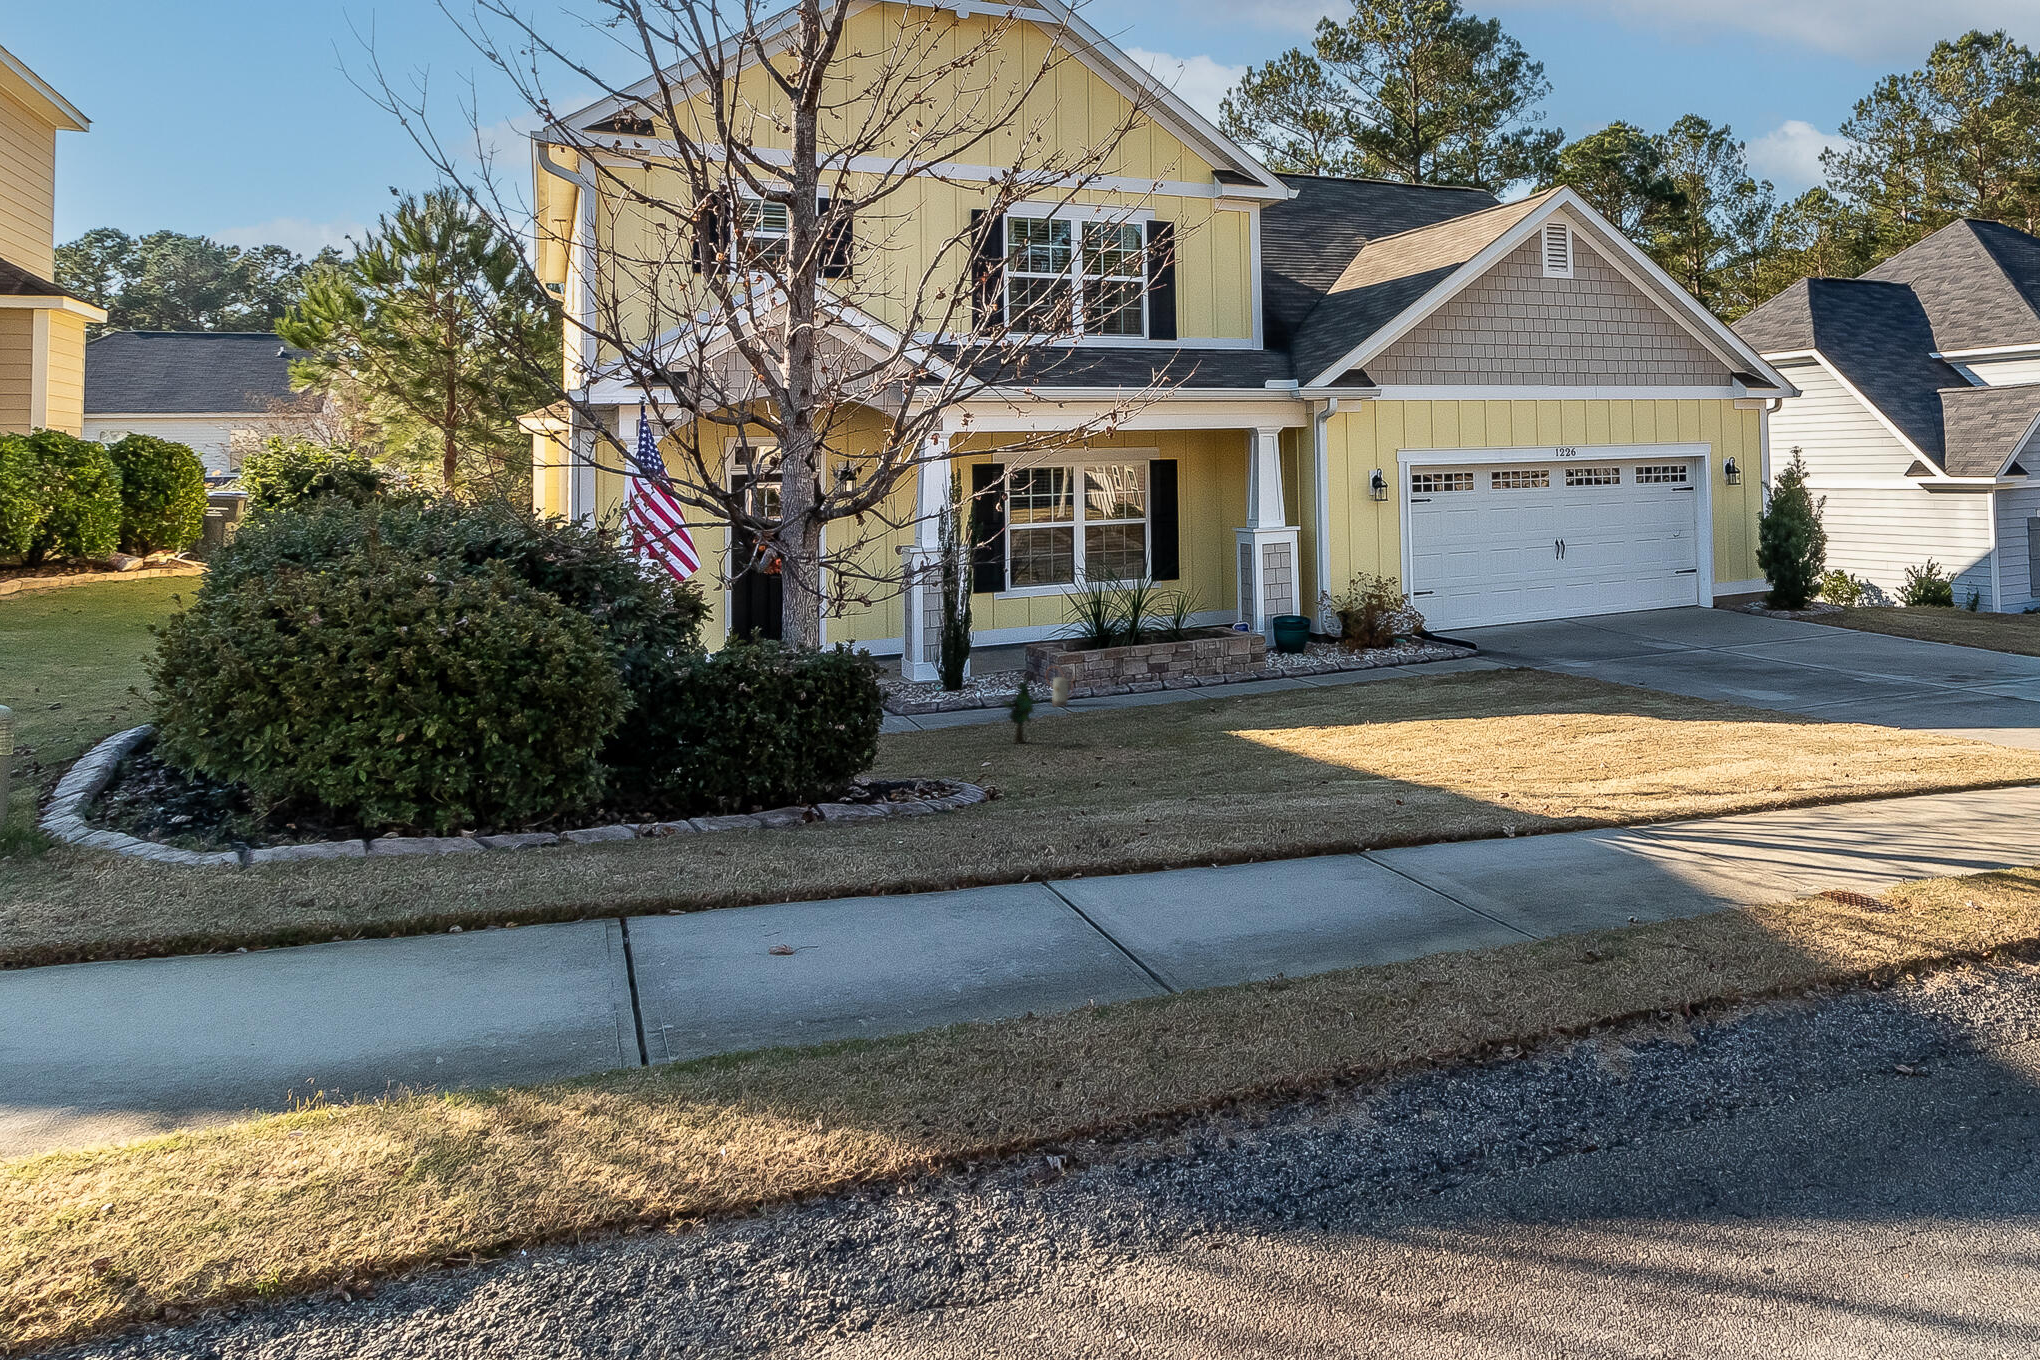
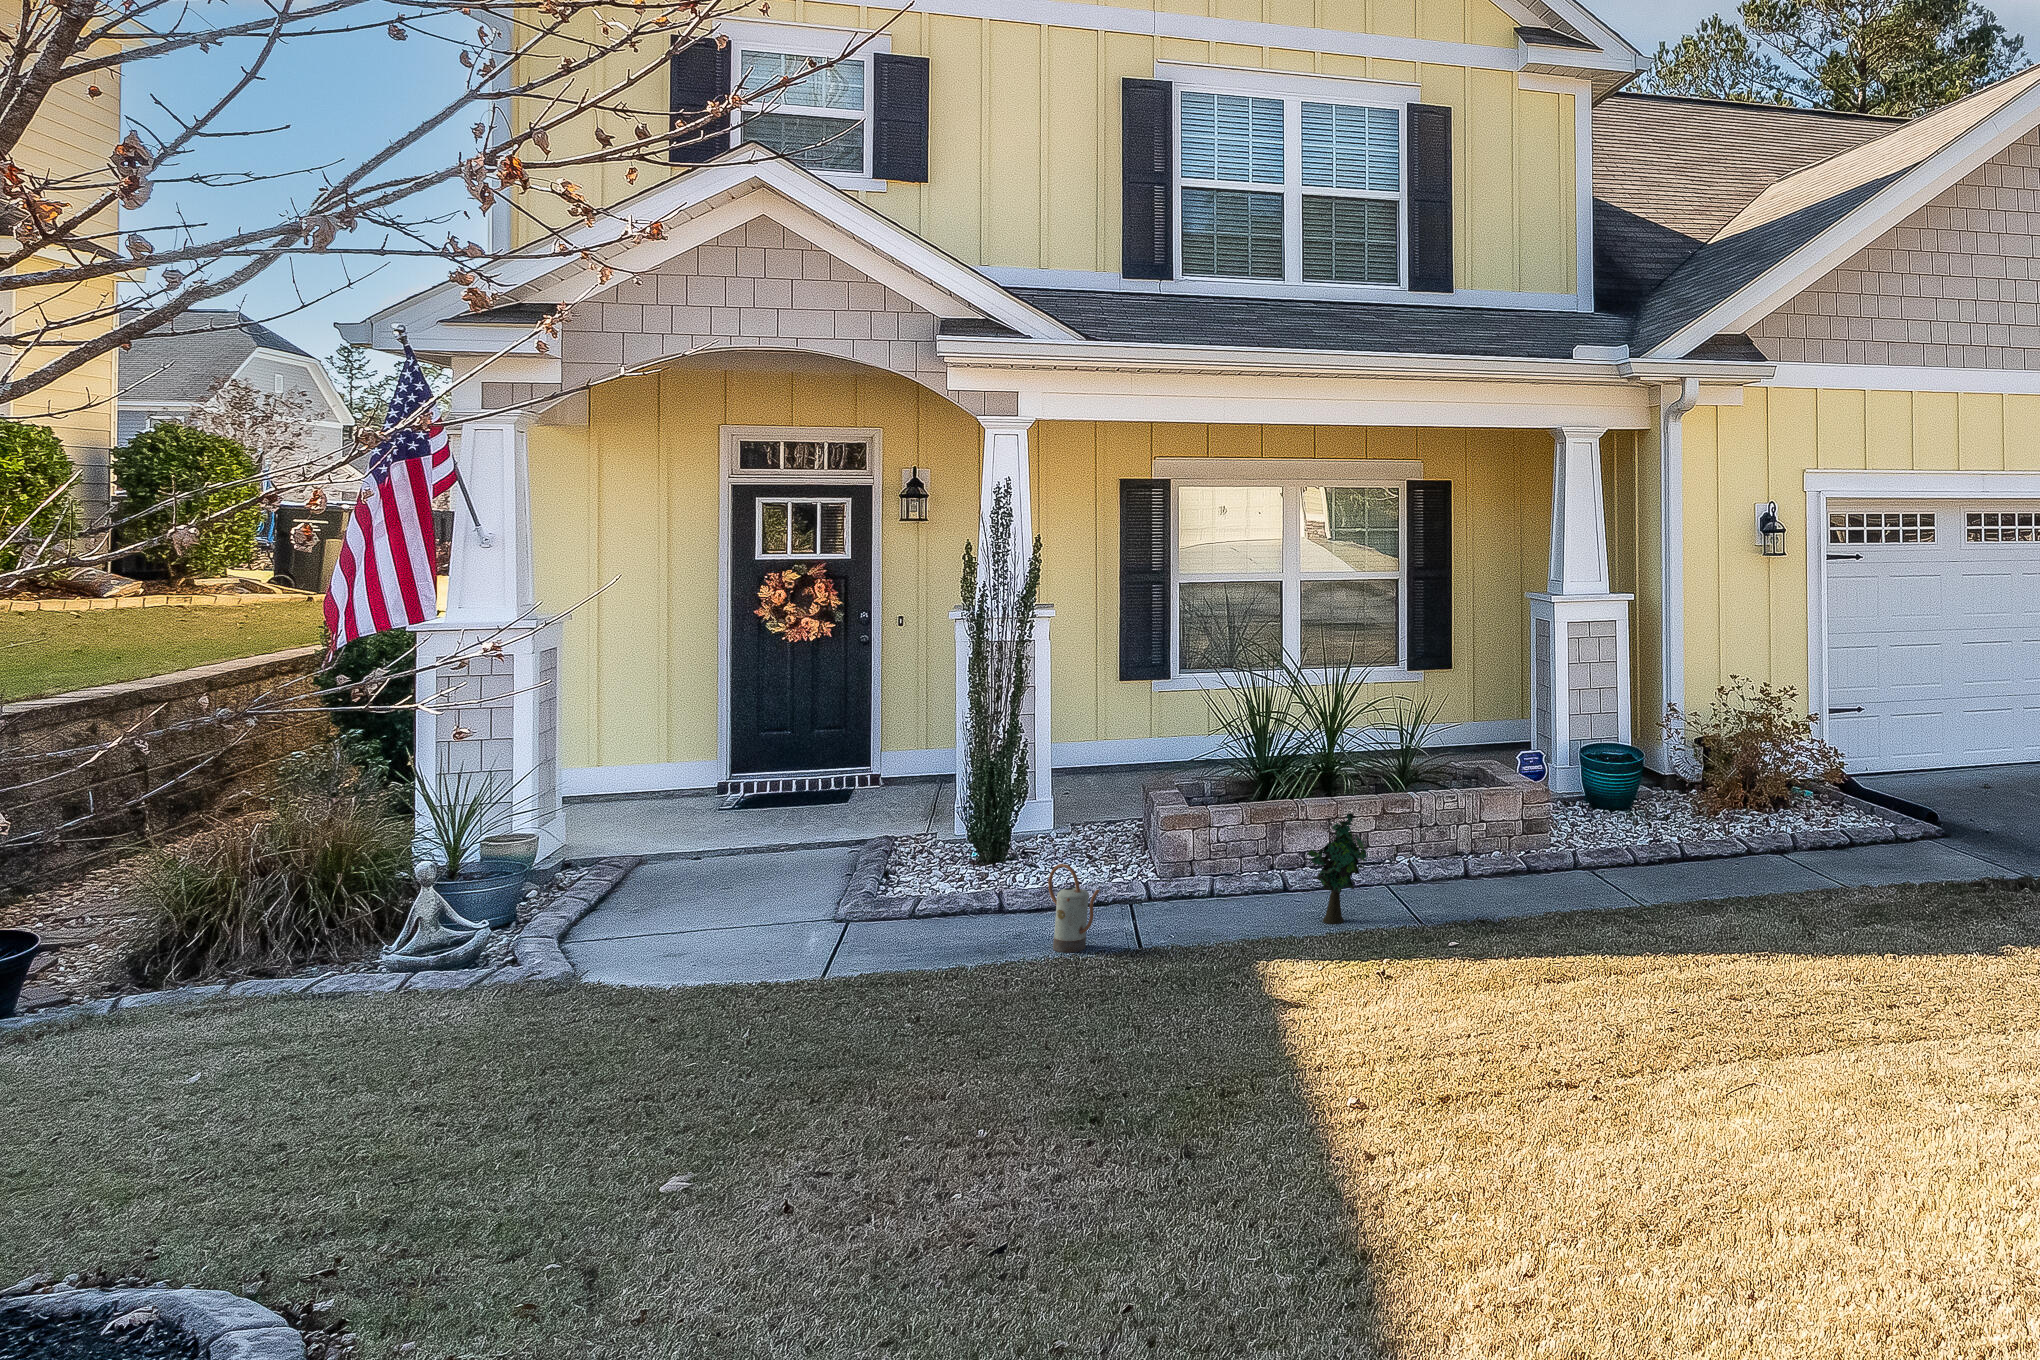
decorative plant: present [1003,678,1038,744] -> present [1307,813,1367,924]

